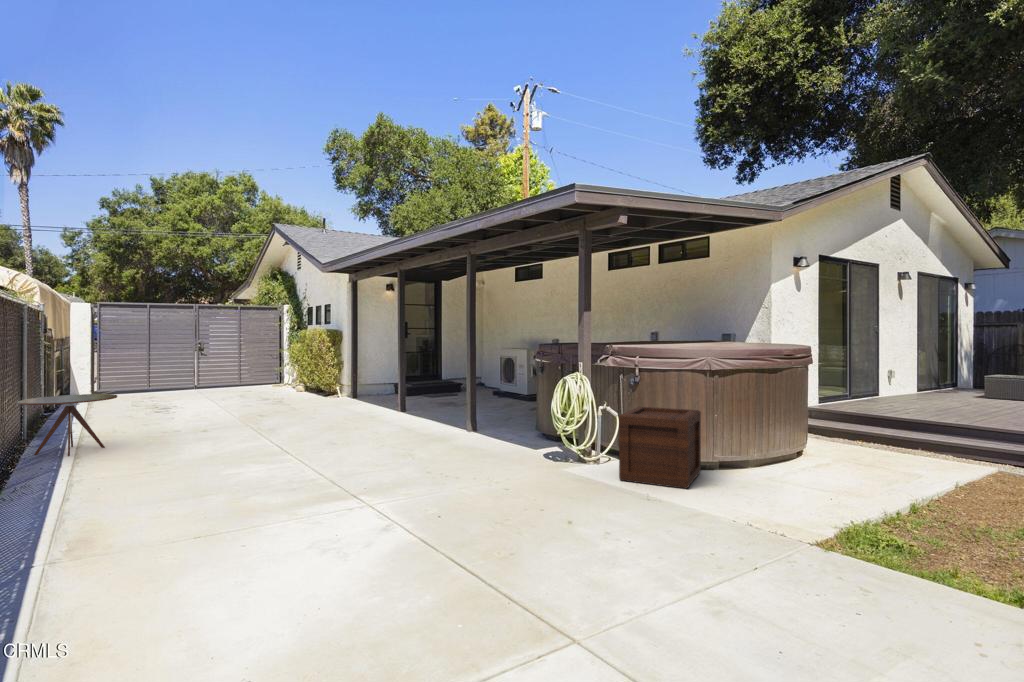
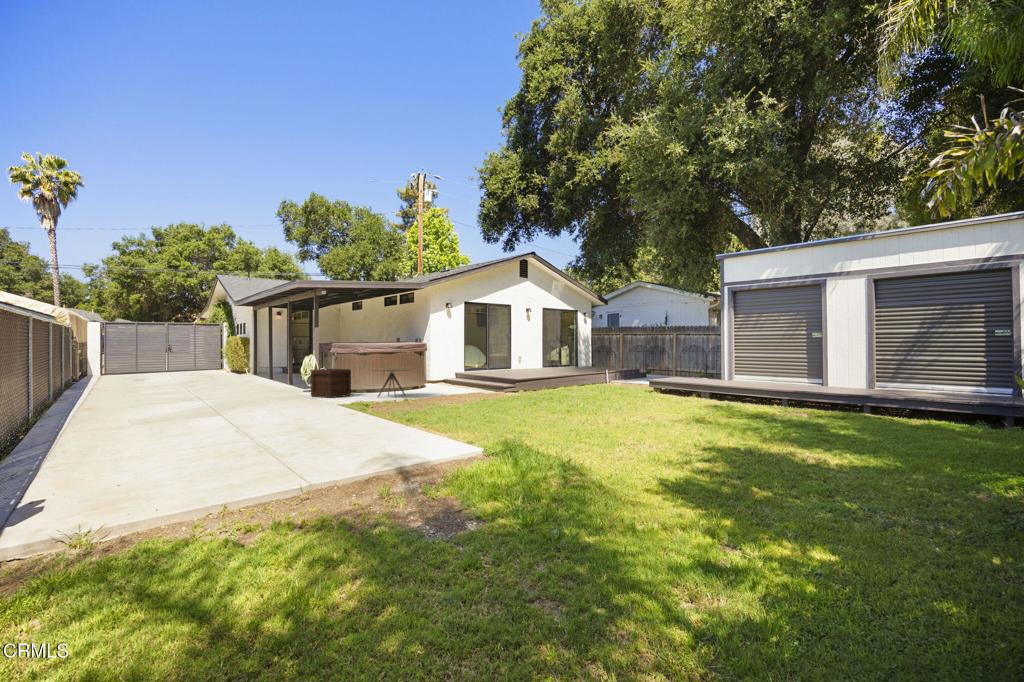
round table: present [17,394,118,456] -> present [372,368,412,397]

